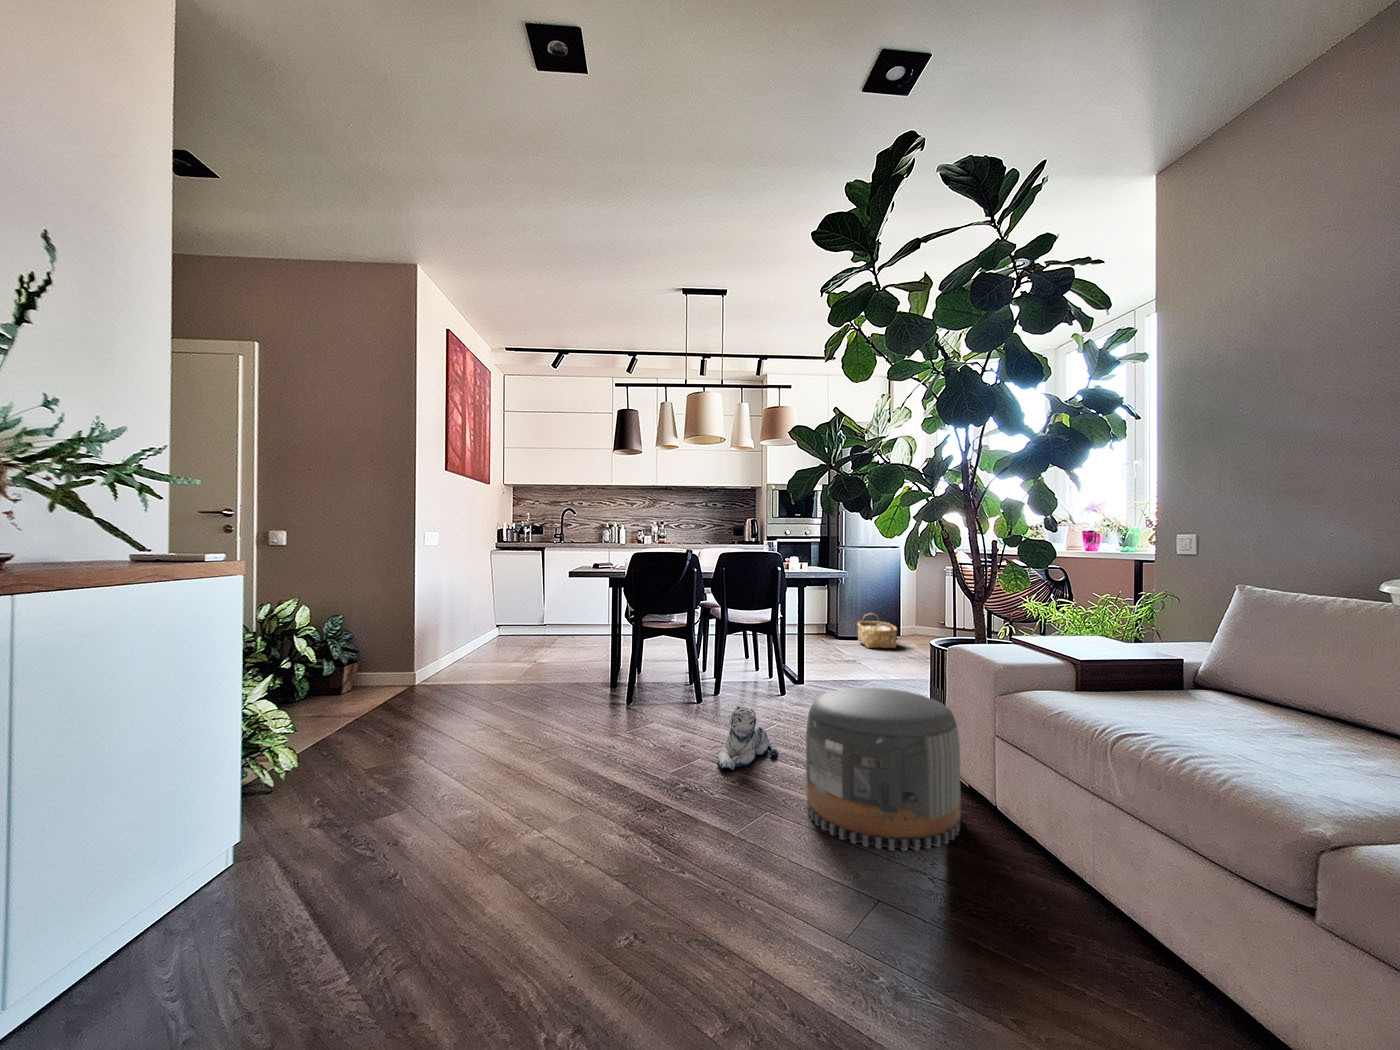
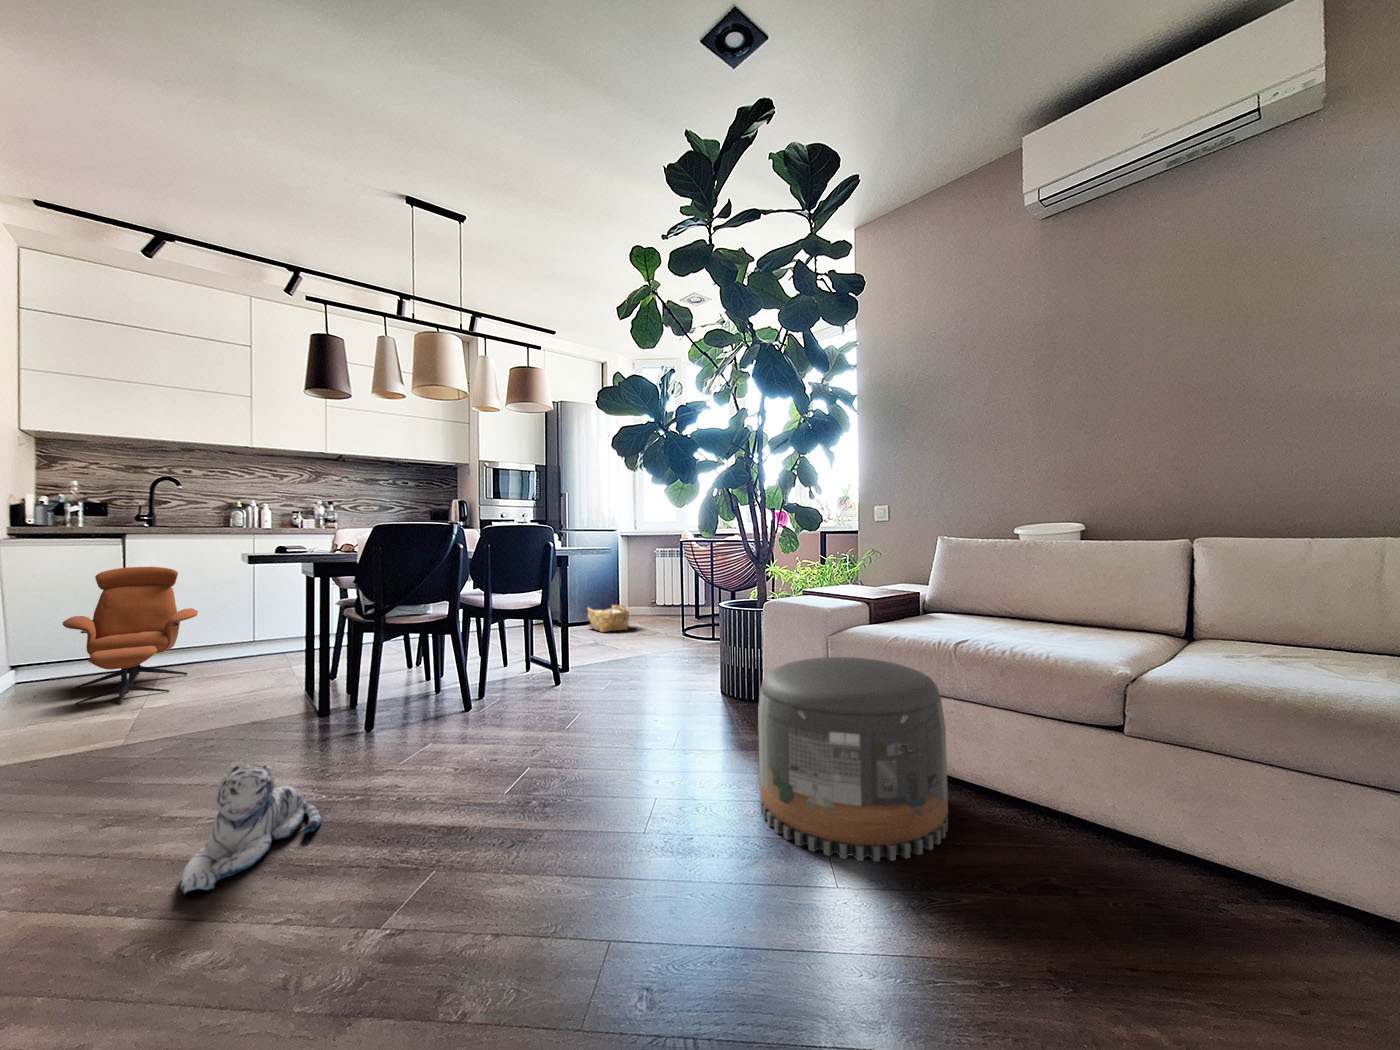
lounge chair: none [514,569,578,656] -> present [63,567,198,705]
plush toy: present [718,706,778,770] -> present [181,765,322,894]

